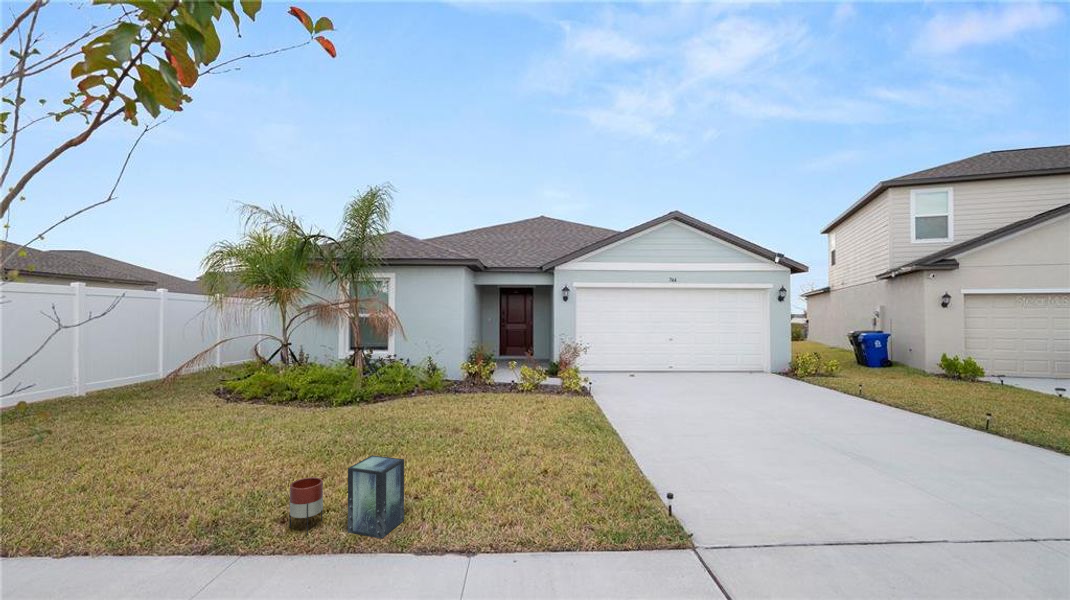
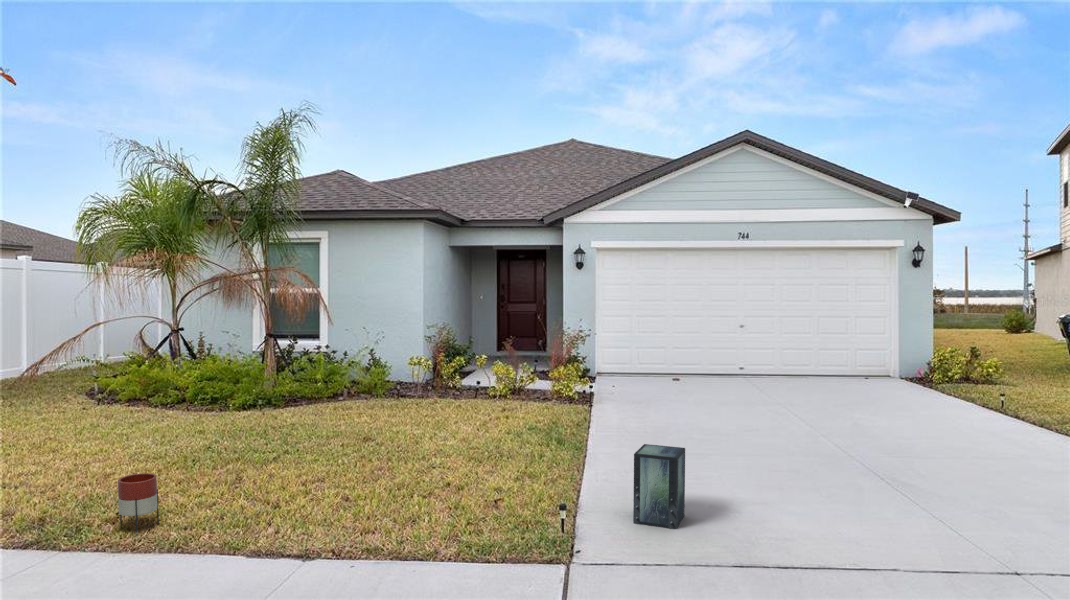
storage box: present [348,455,404,539] -> present [633,444,685,529]

